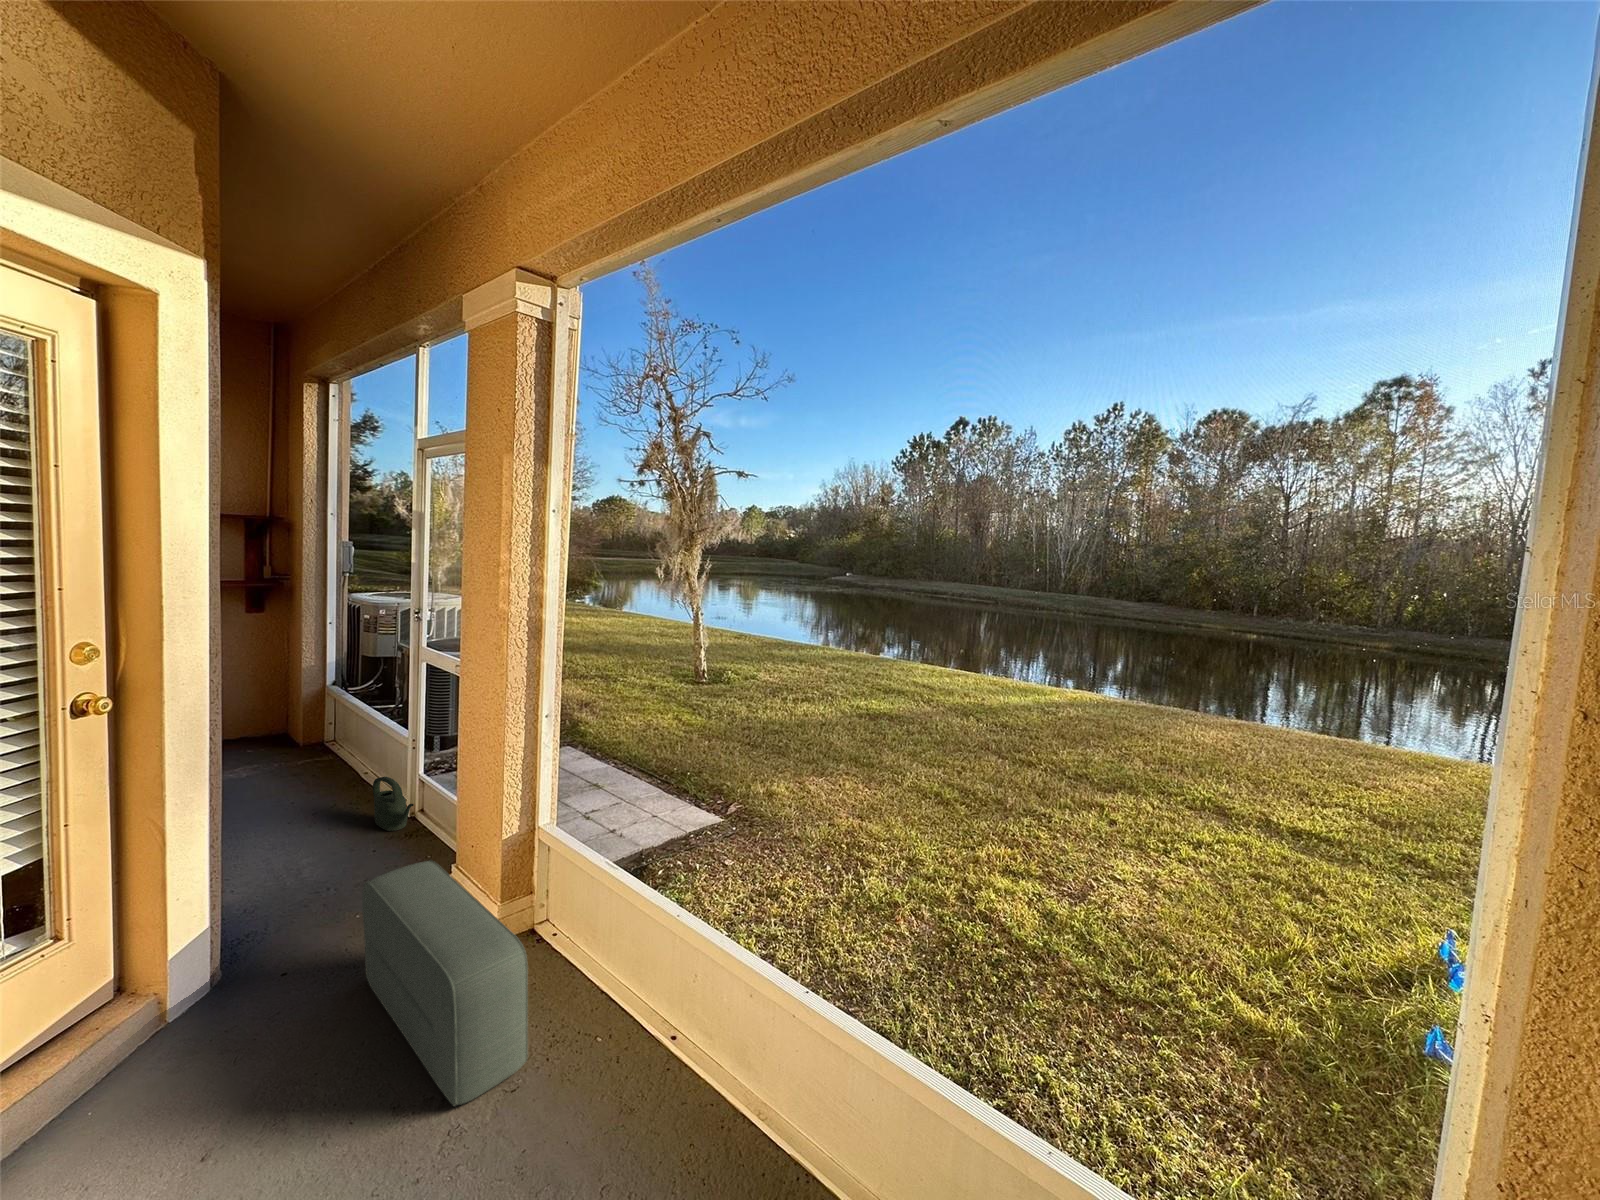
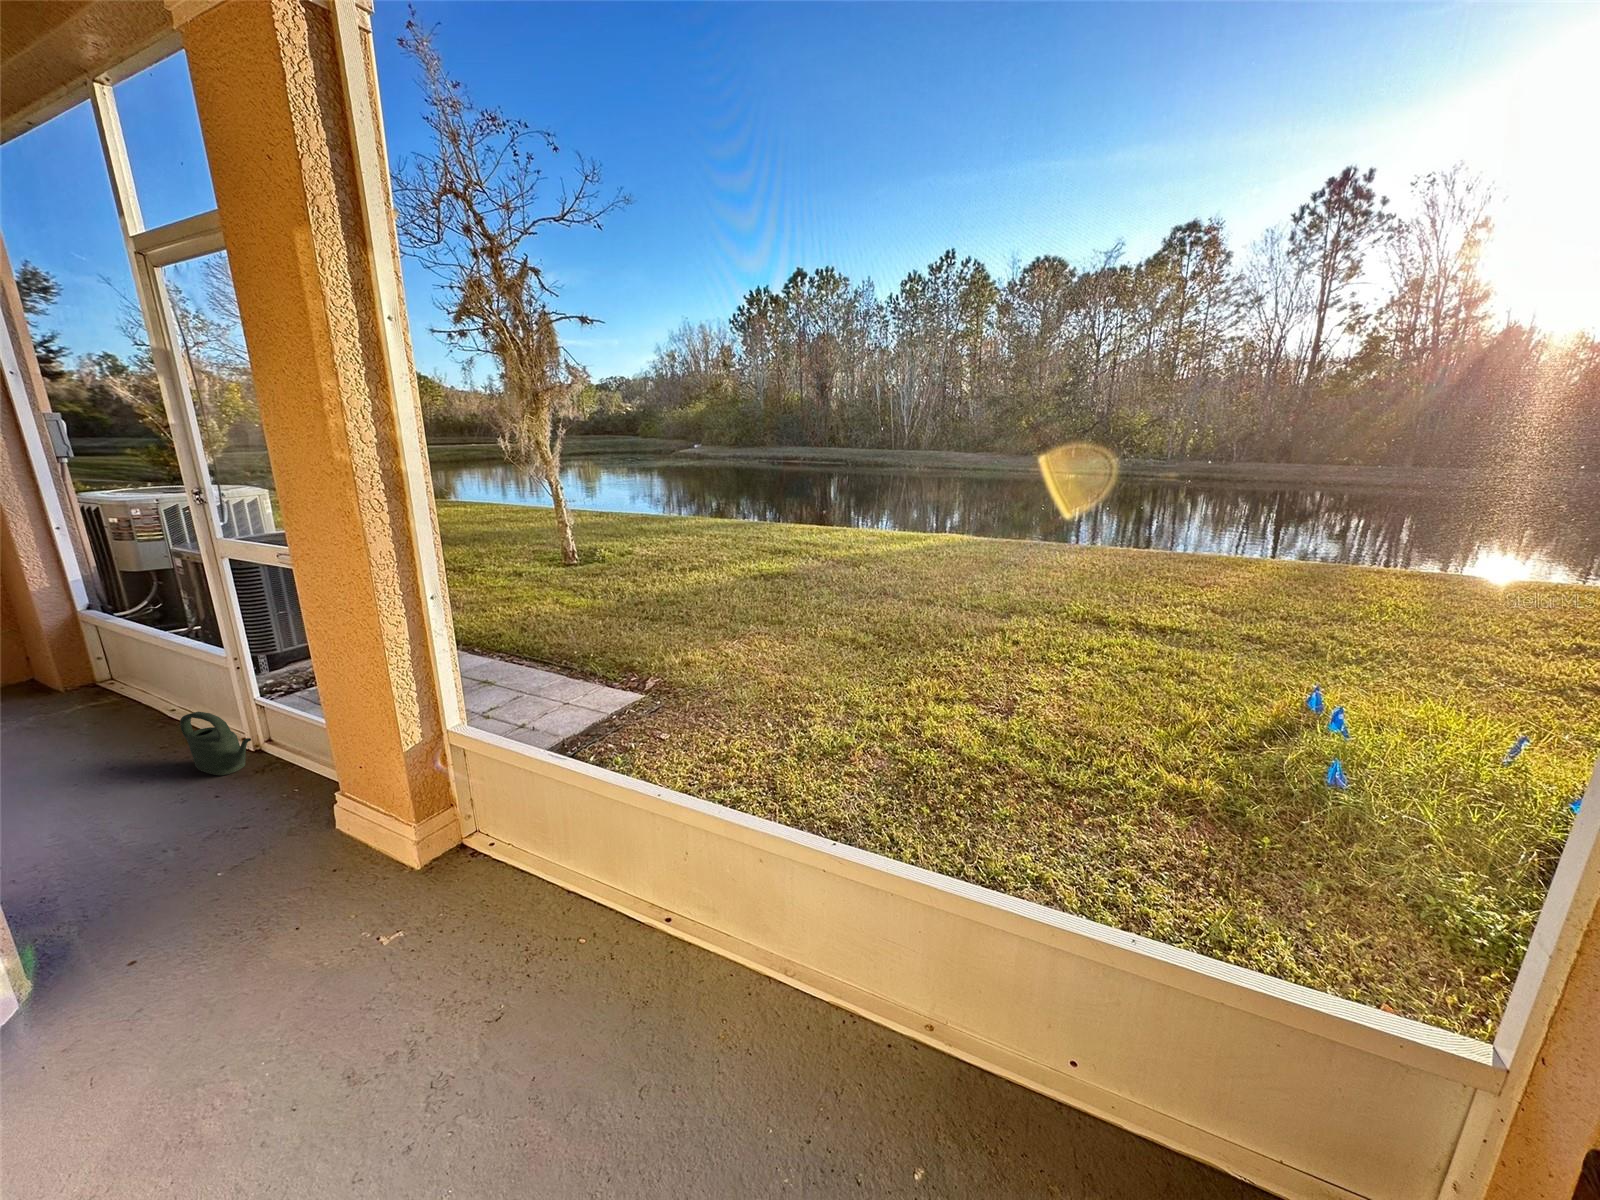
pouf: present [362,860,528,1106] -> none [213,802,510,1078]

